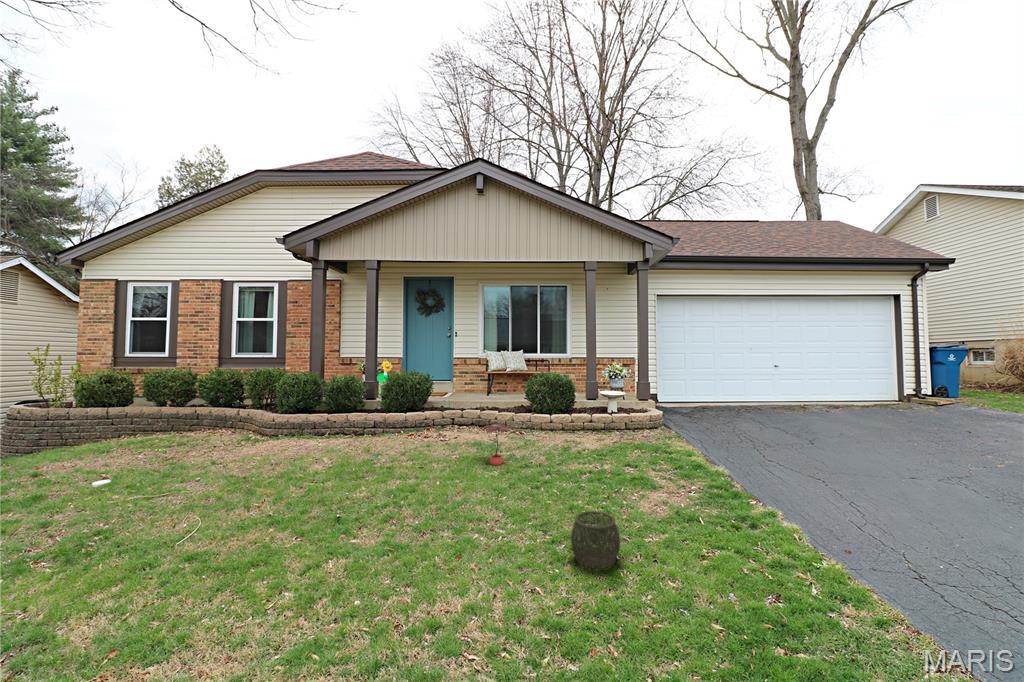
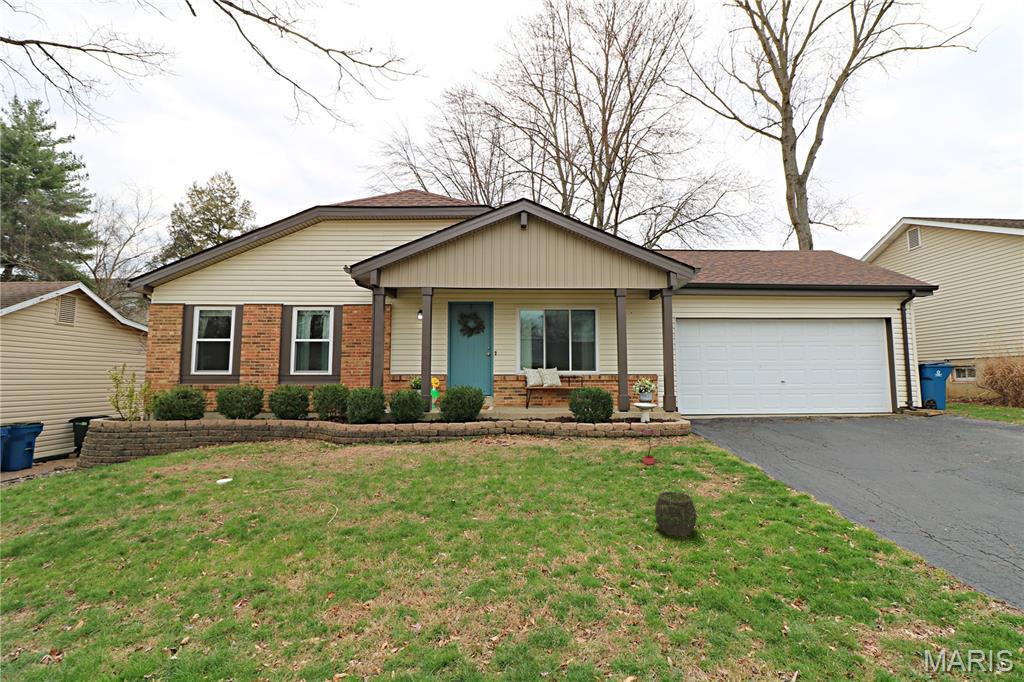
potted plant: present [482,424,510,465] -> present [635,429,662,465]

